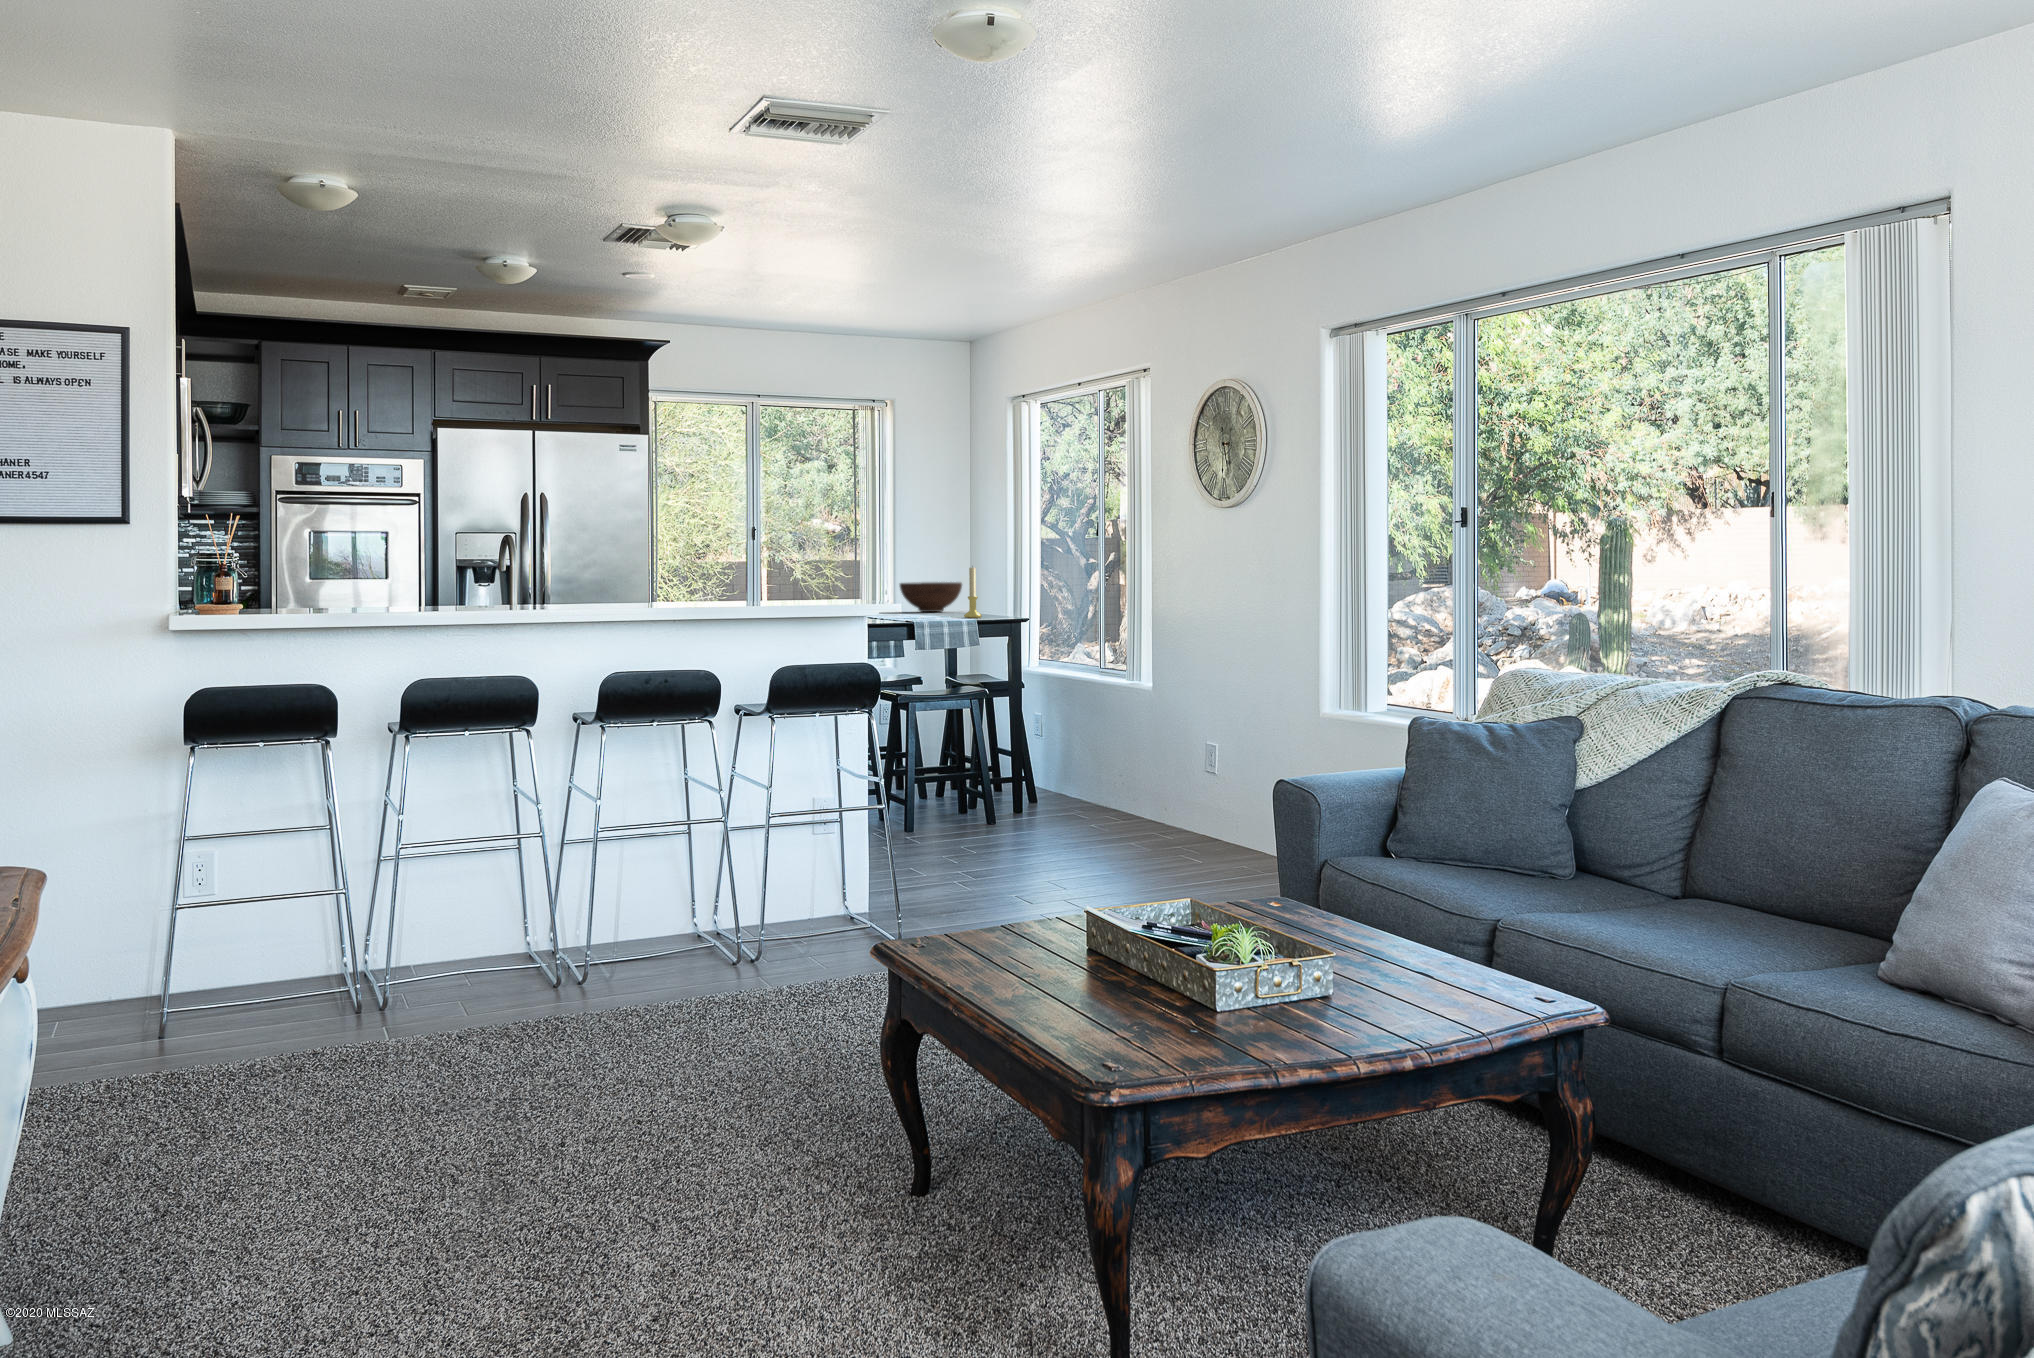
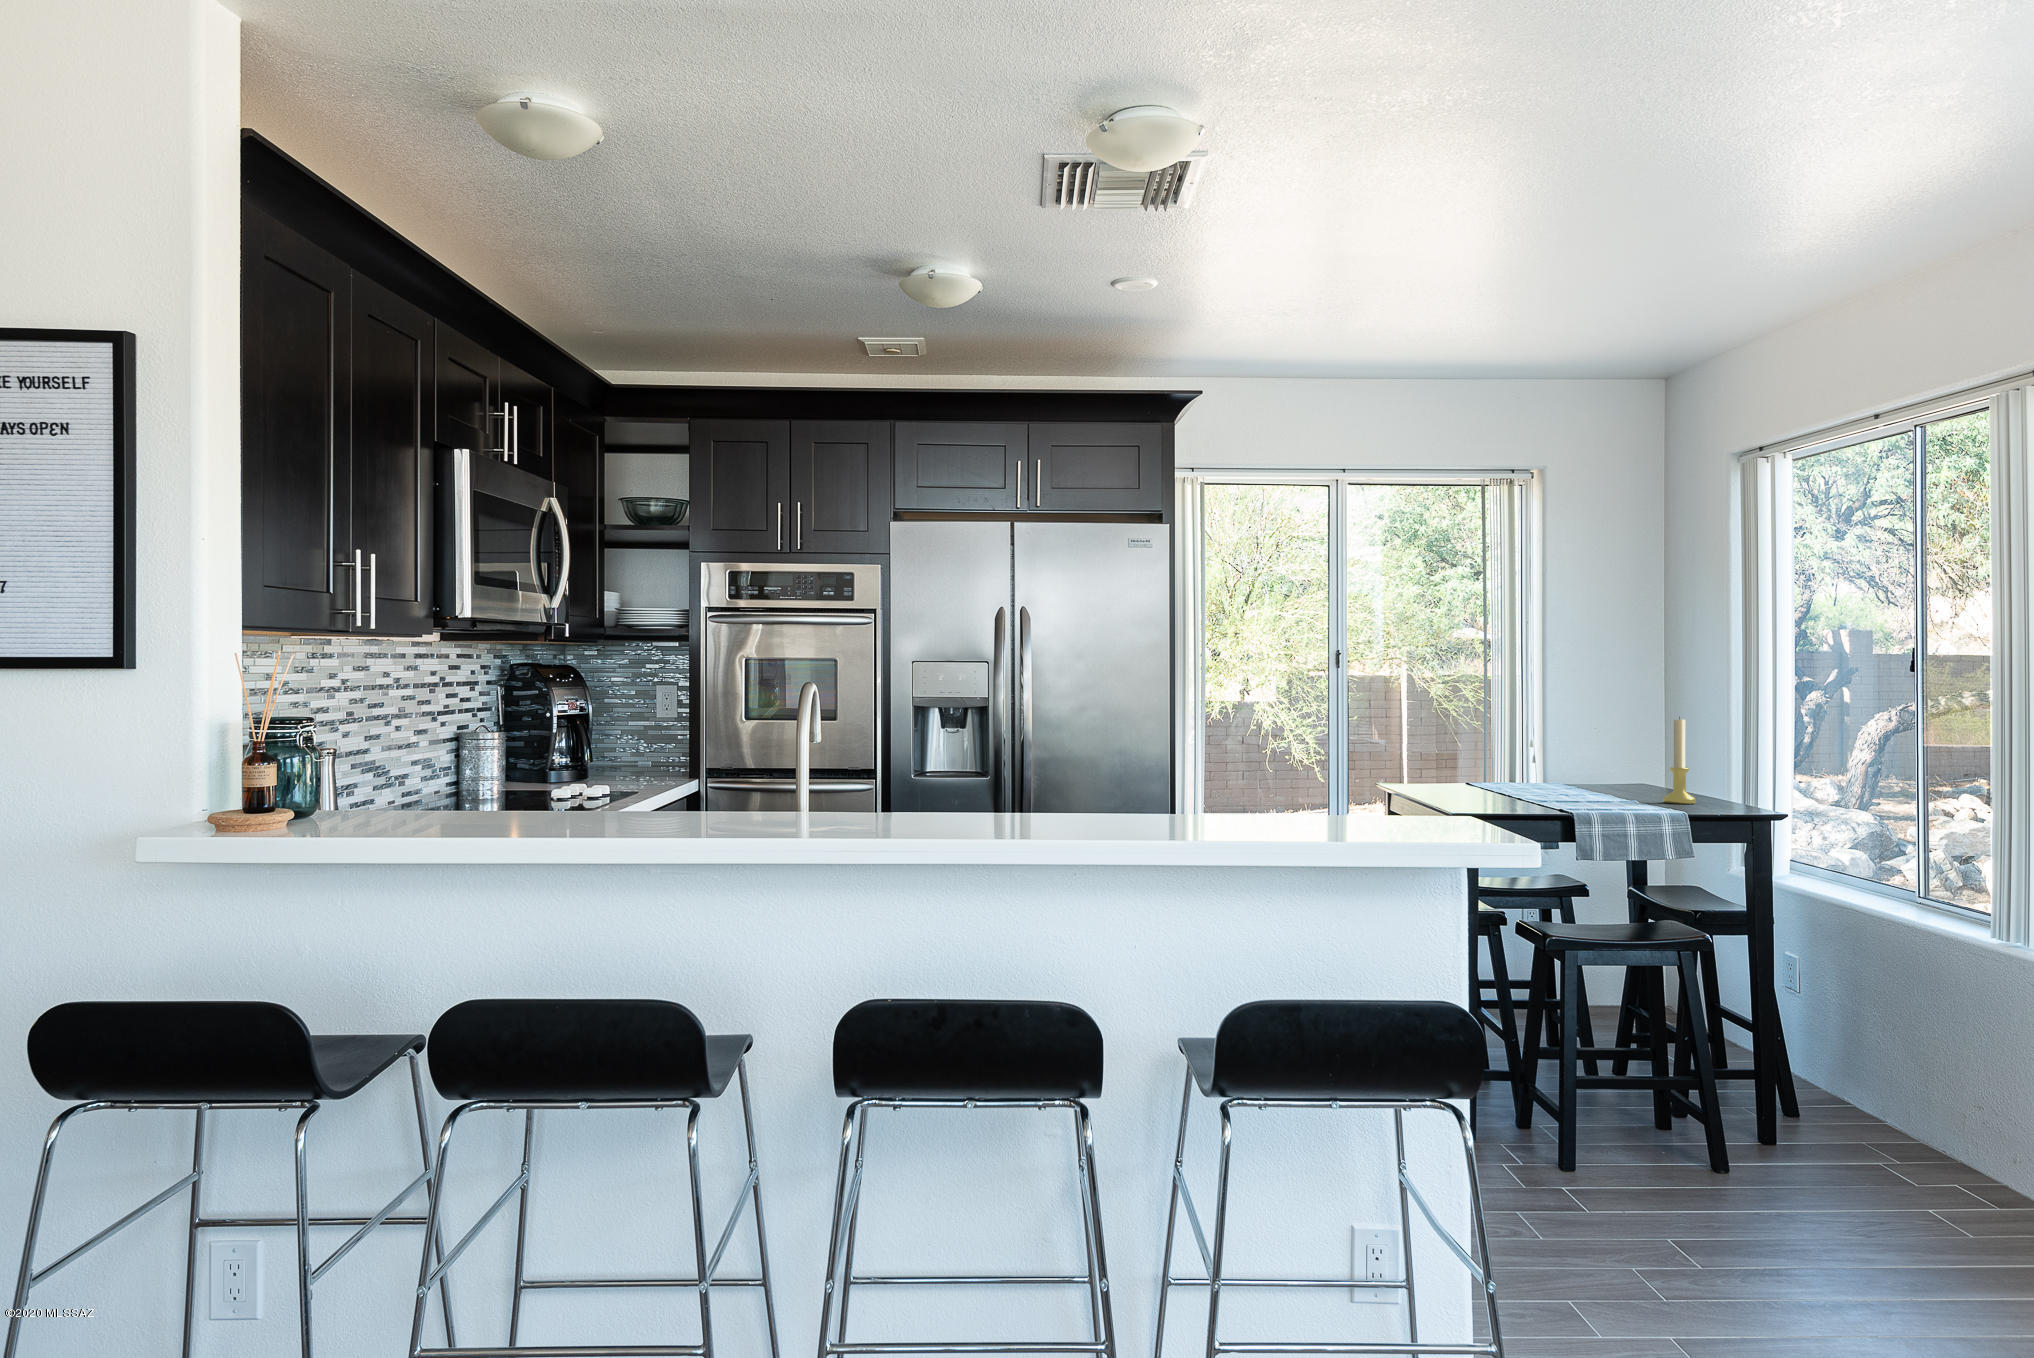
fruit bowl: present [900,582,962,612] -> none [1554,731,1656,777]

